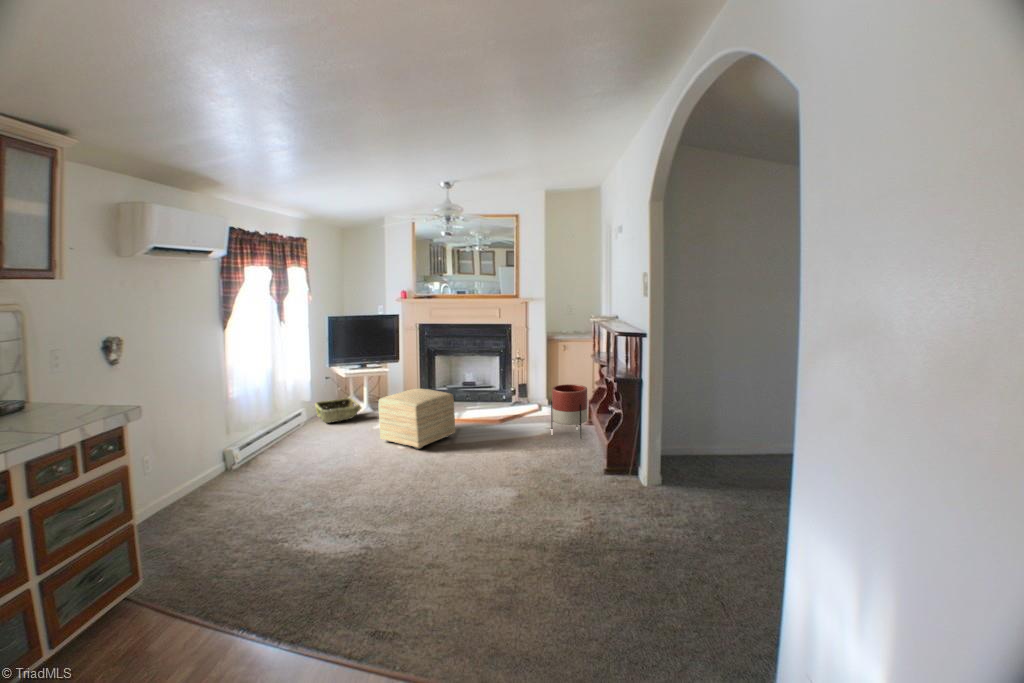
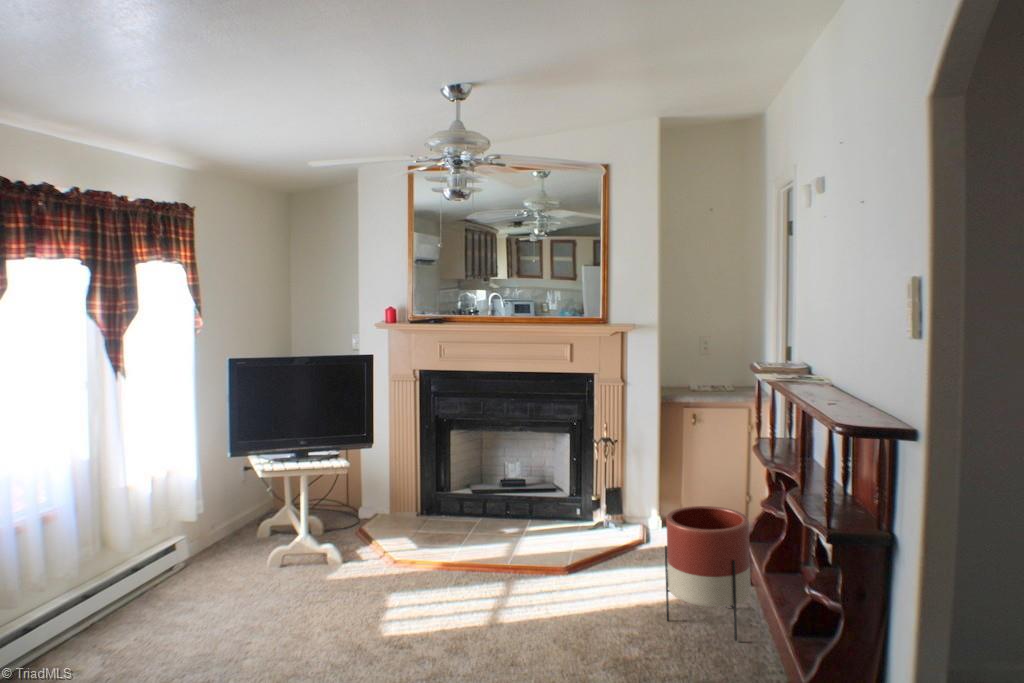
ottoman: present [379,388,455,449] -> none [289,505,452,654]
woven basket: present [315,398,360,423] -> none [205,513,289,566]

